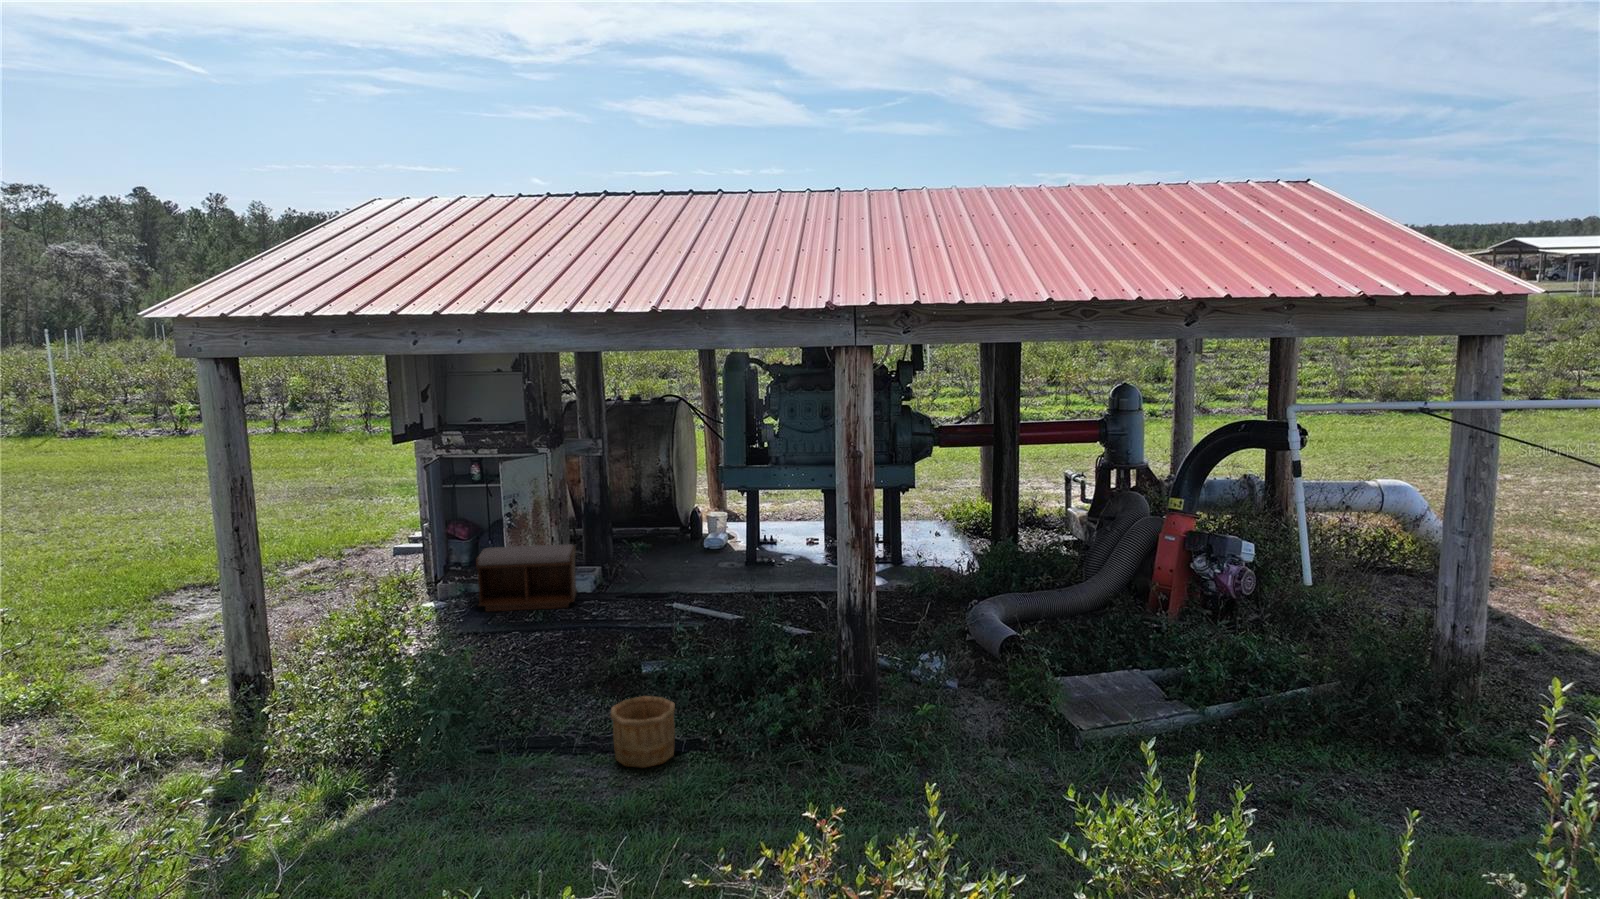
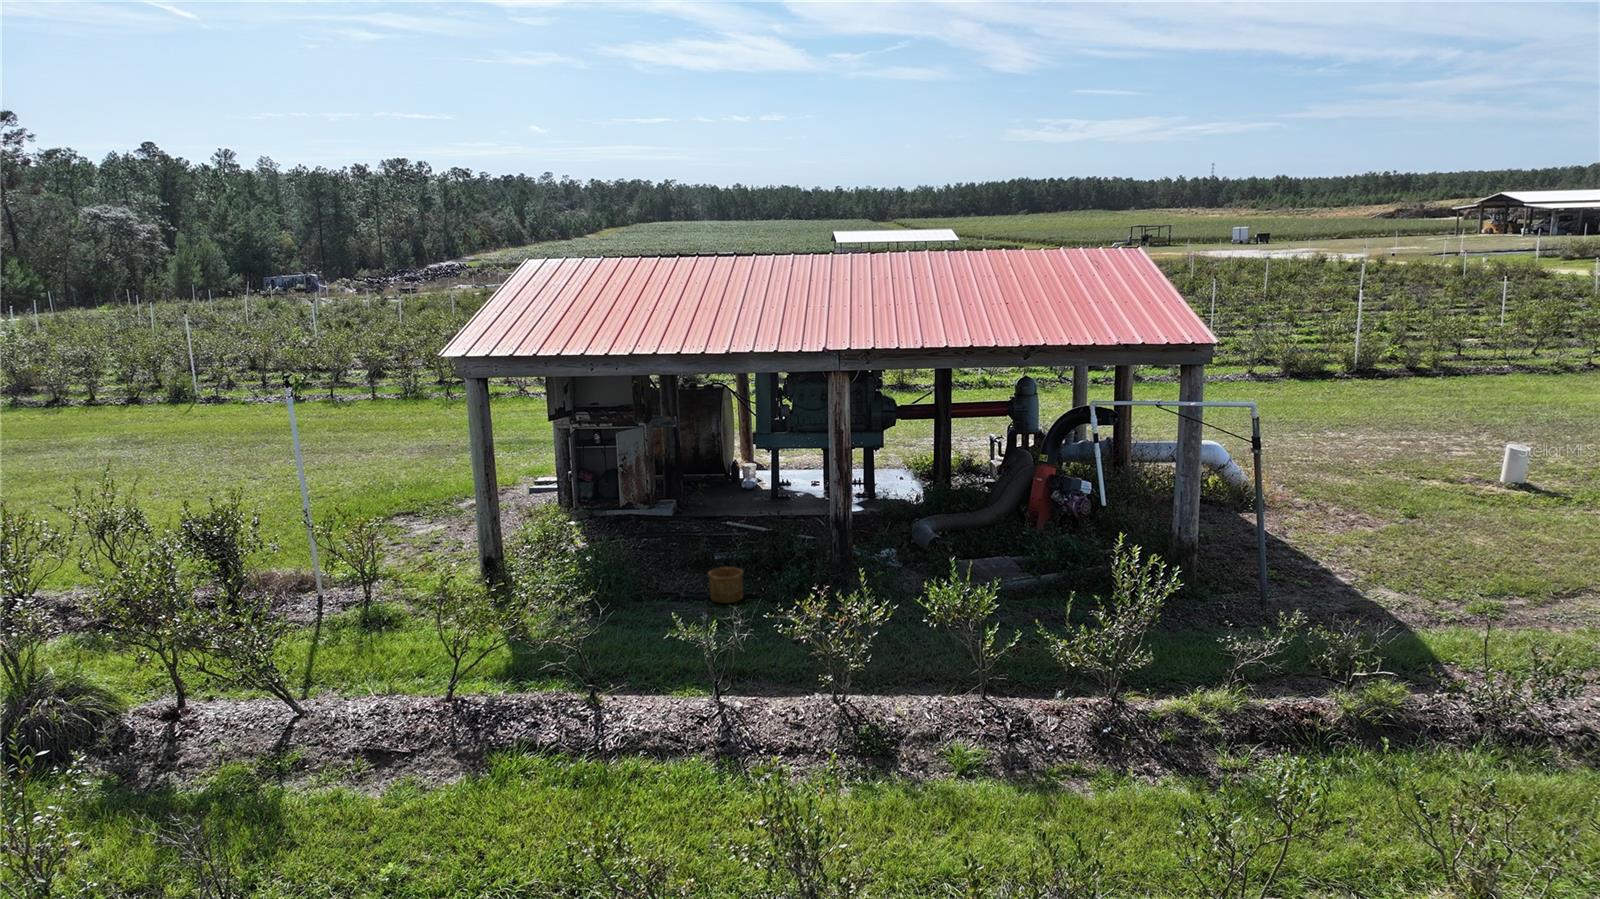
bench: present [476,544,577,612] -> none [600,485,662,528]

